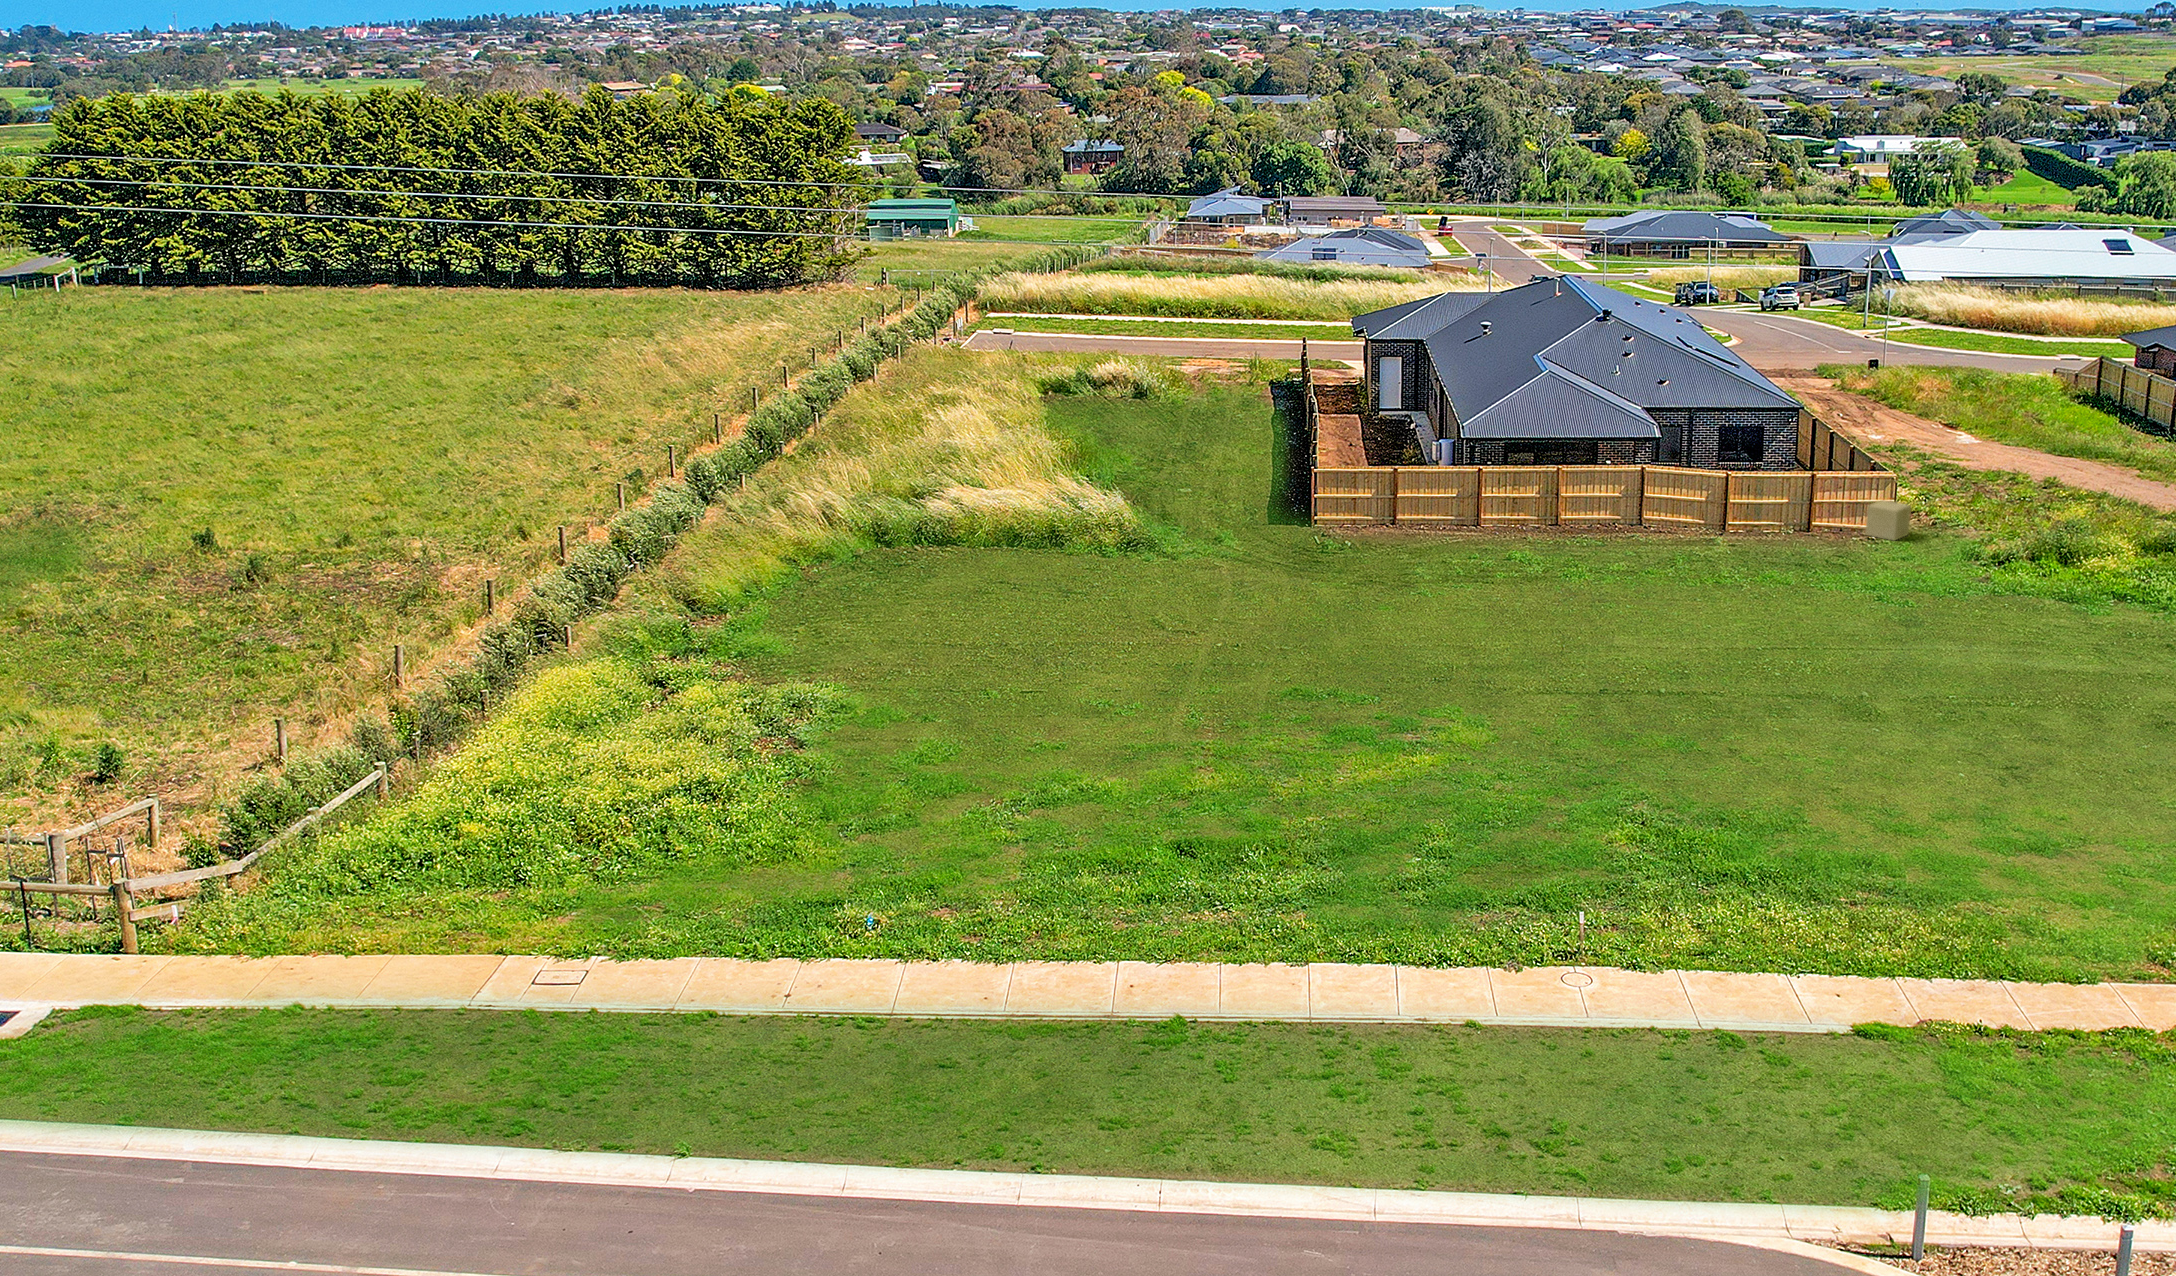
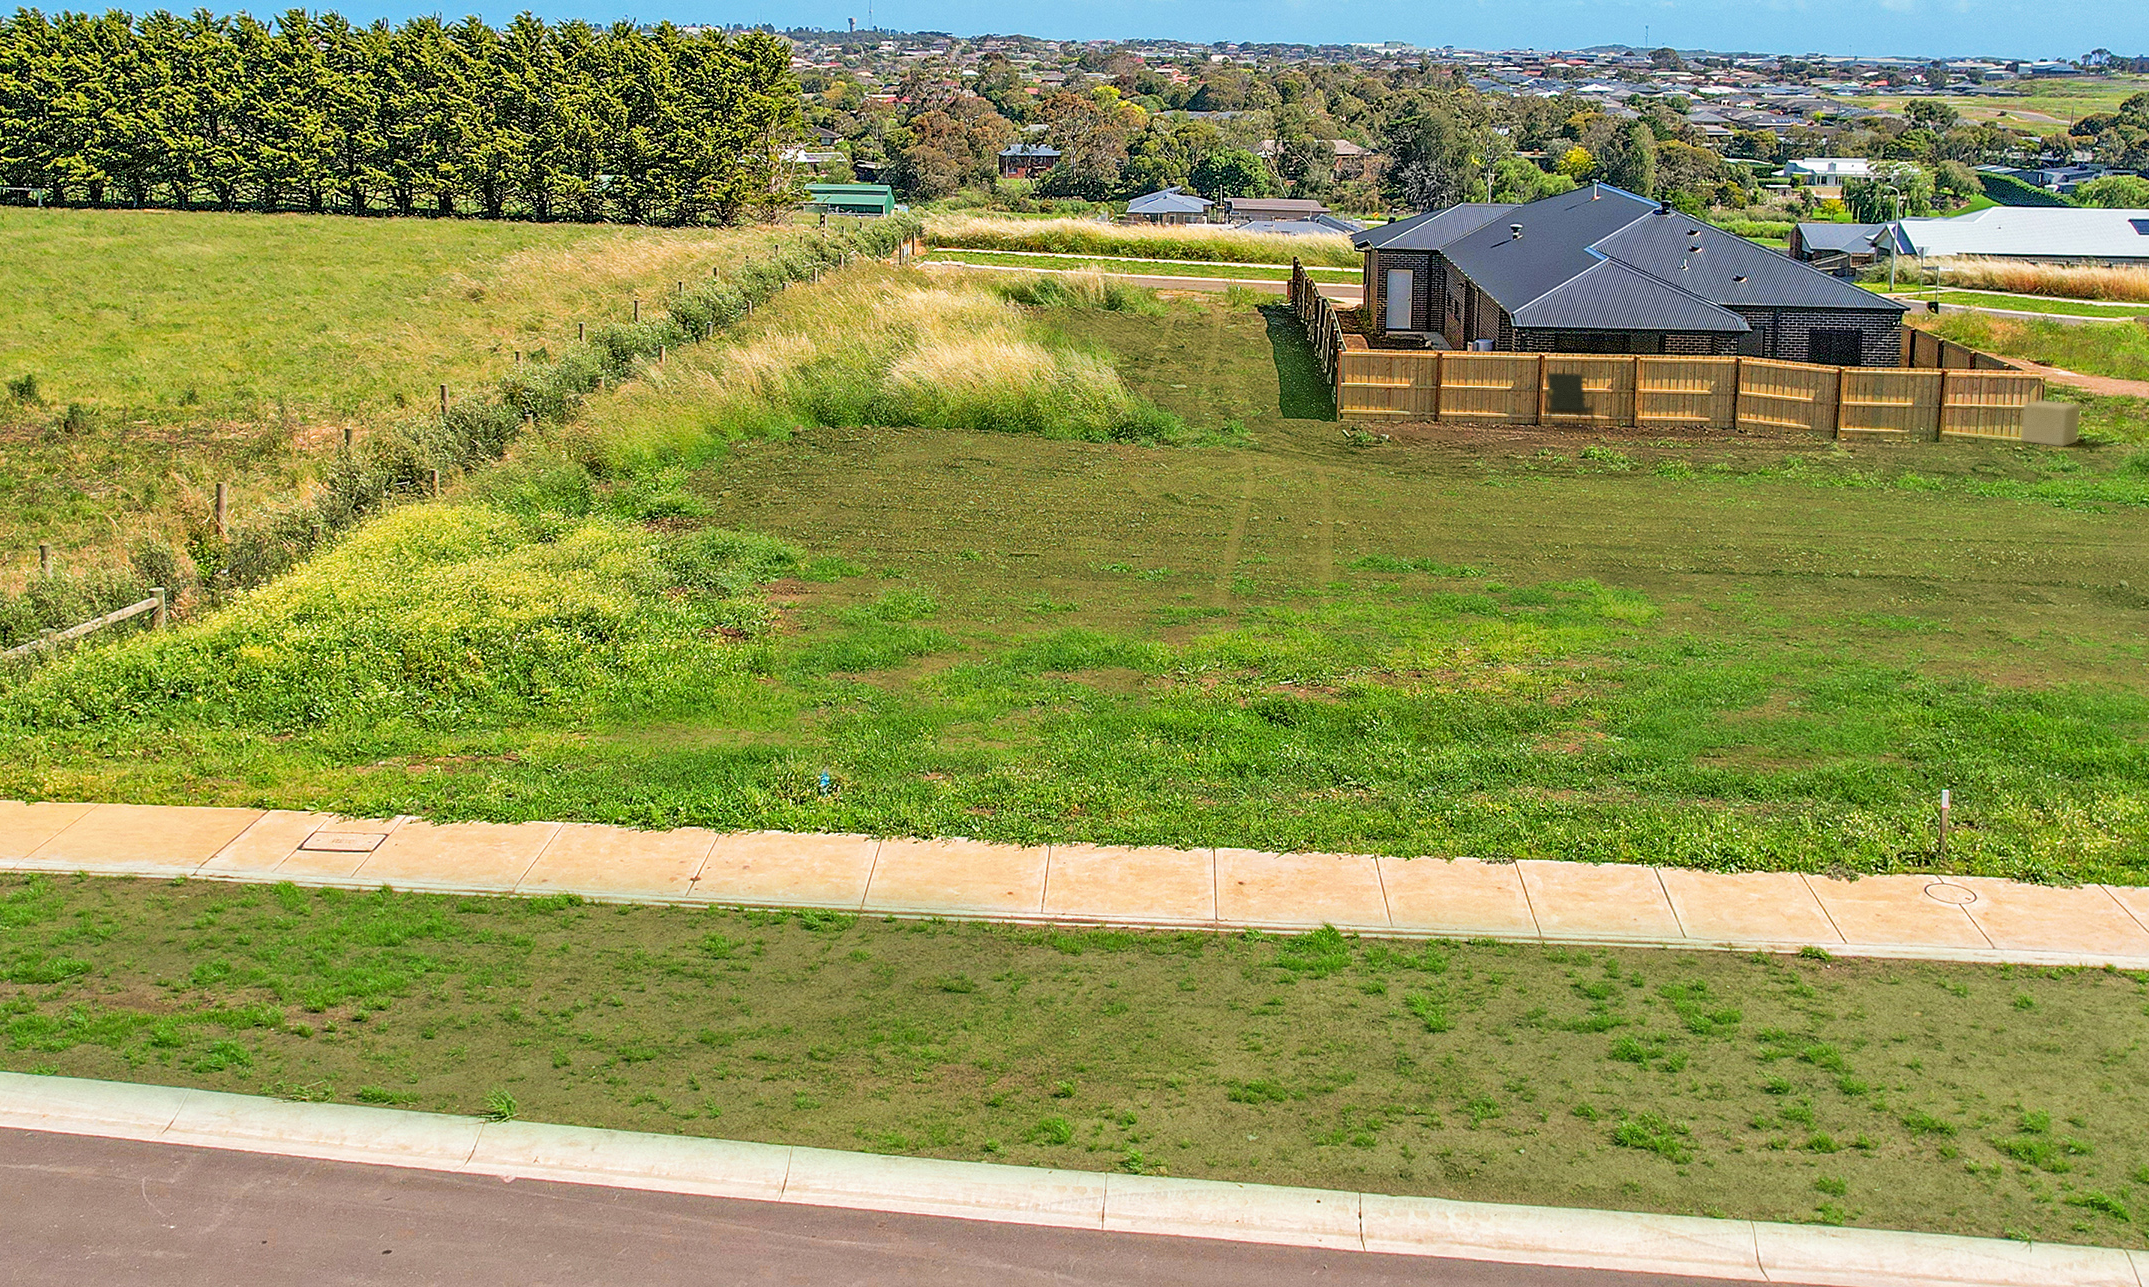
lounge chair: none [1489,481,1528,529] -> present [1545,373,1595,426]

